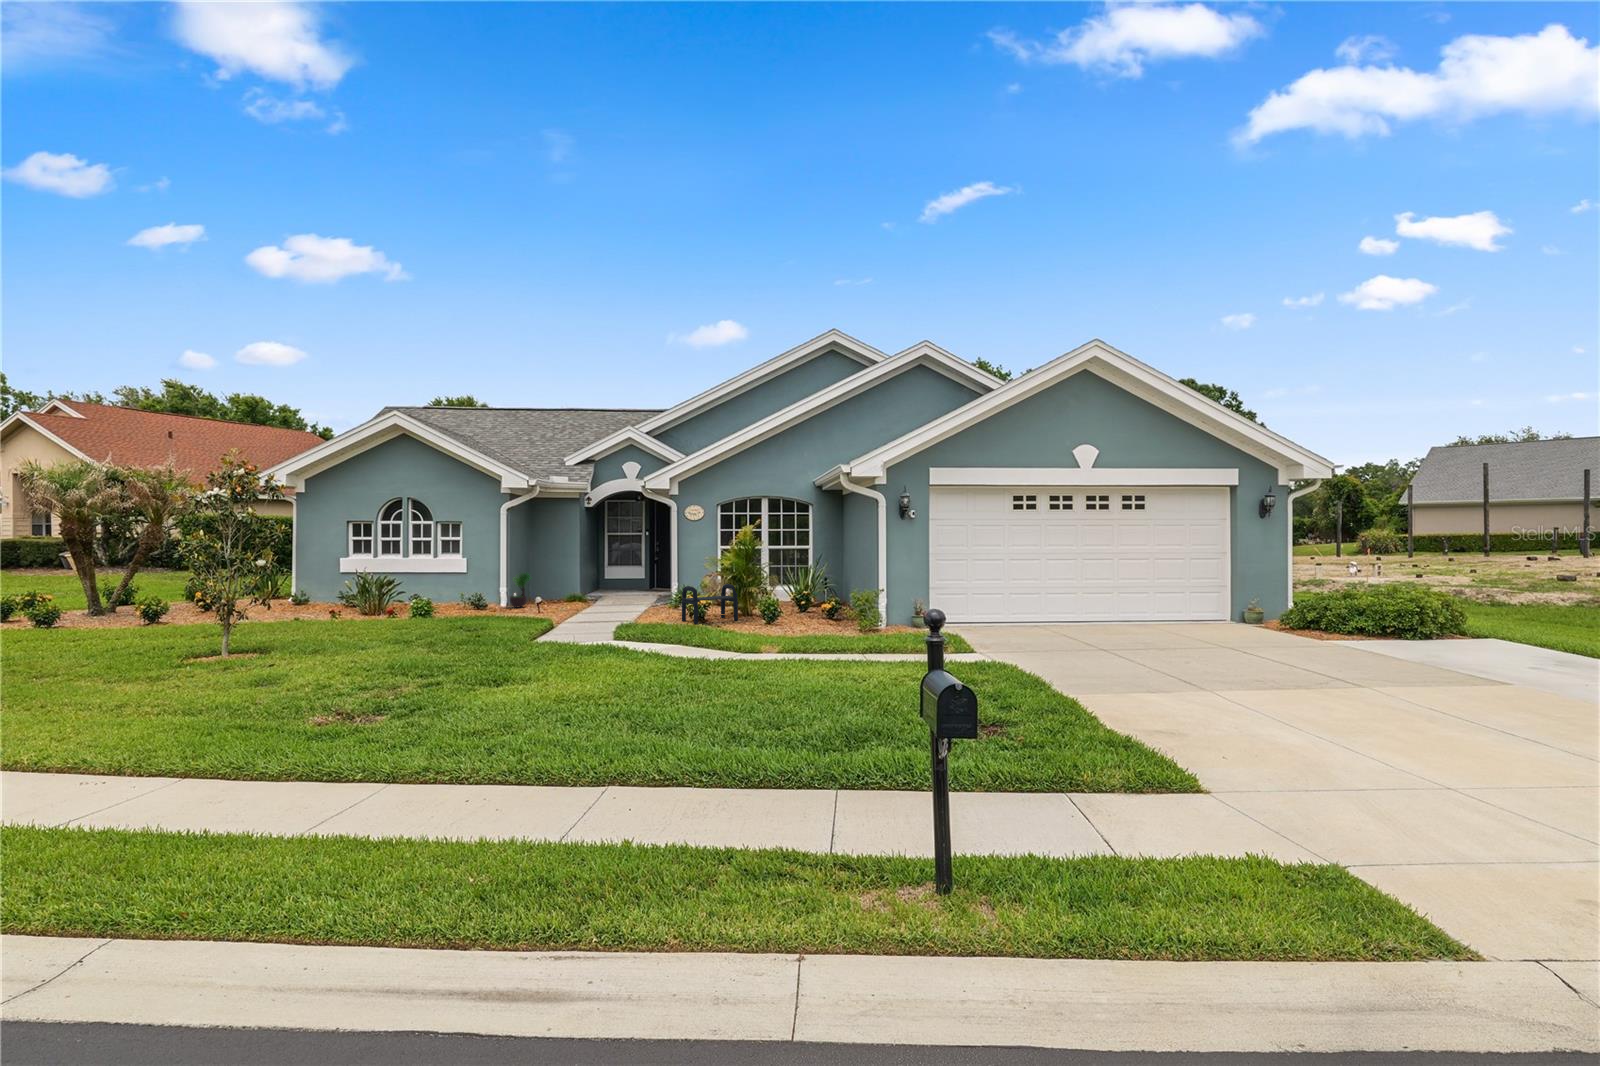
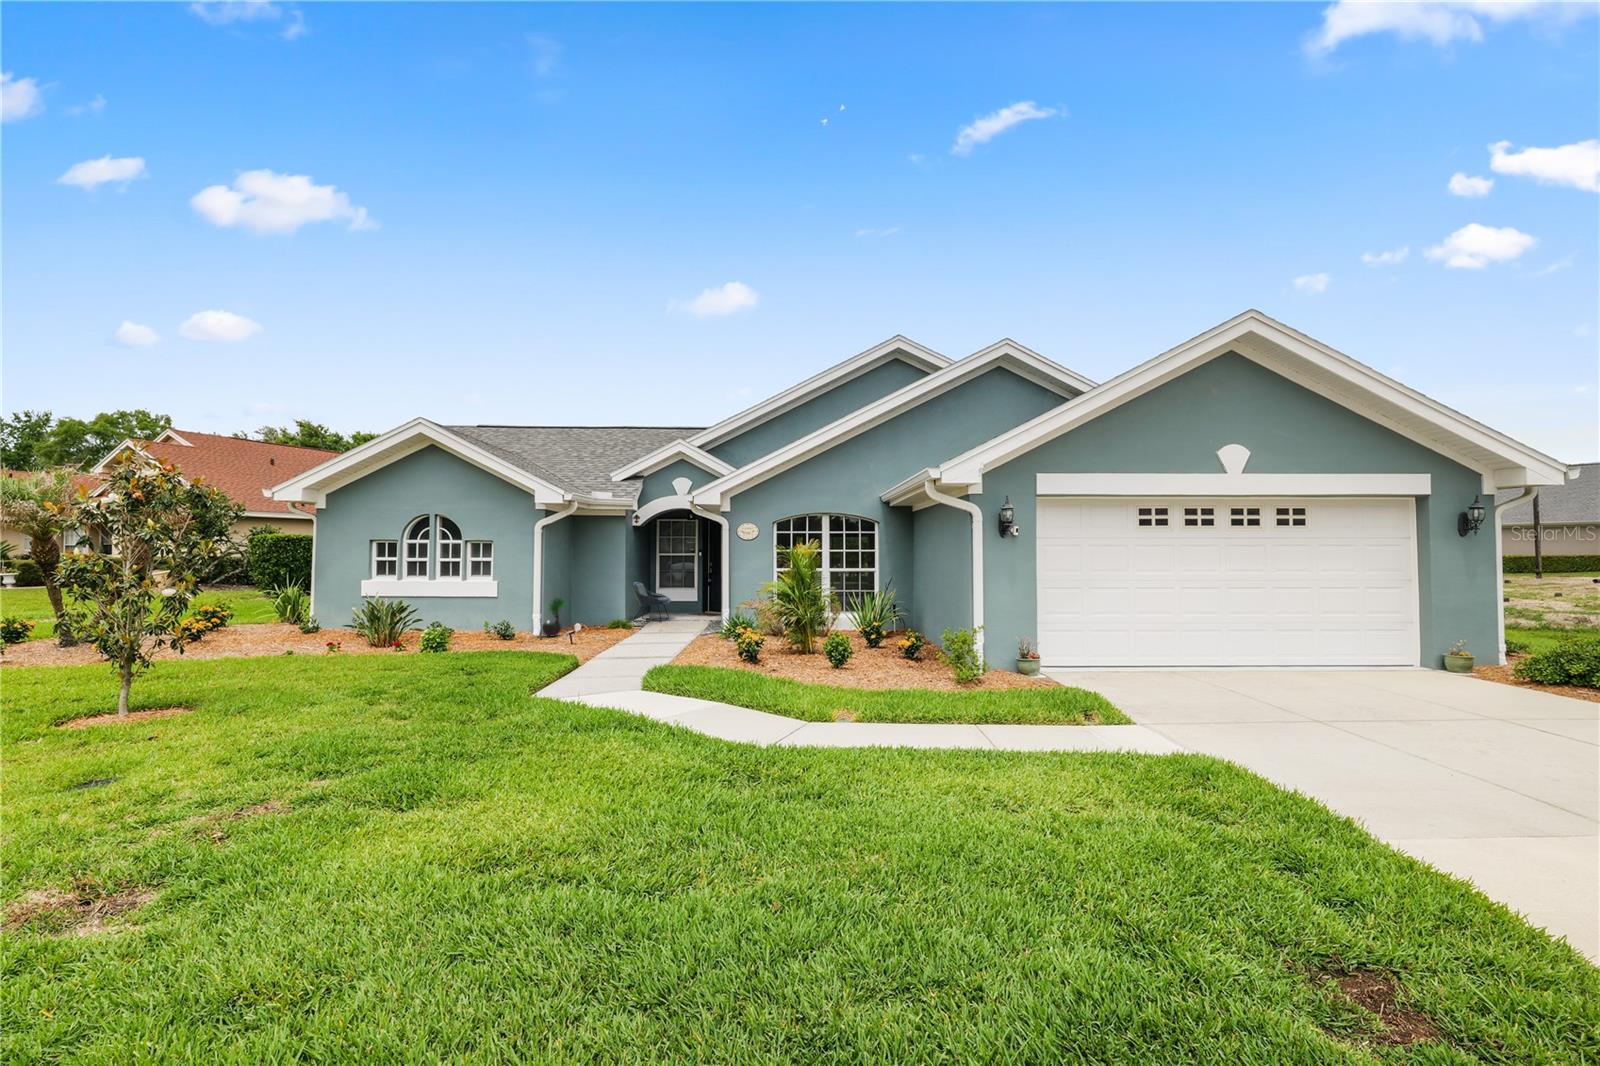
lounge chair: none [586,560,621,597] -> present [633,582,671,622]
bench: present [682,584,738,624] -> none [729,615,796,665]

